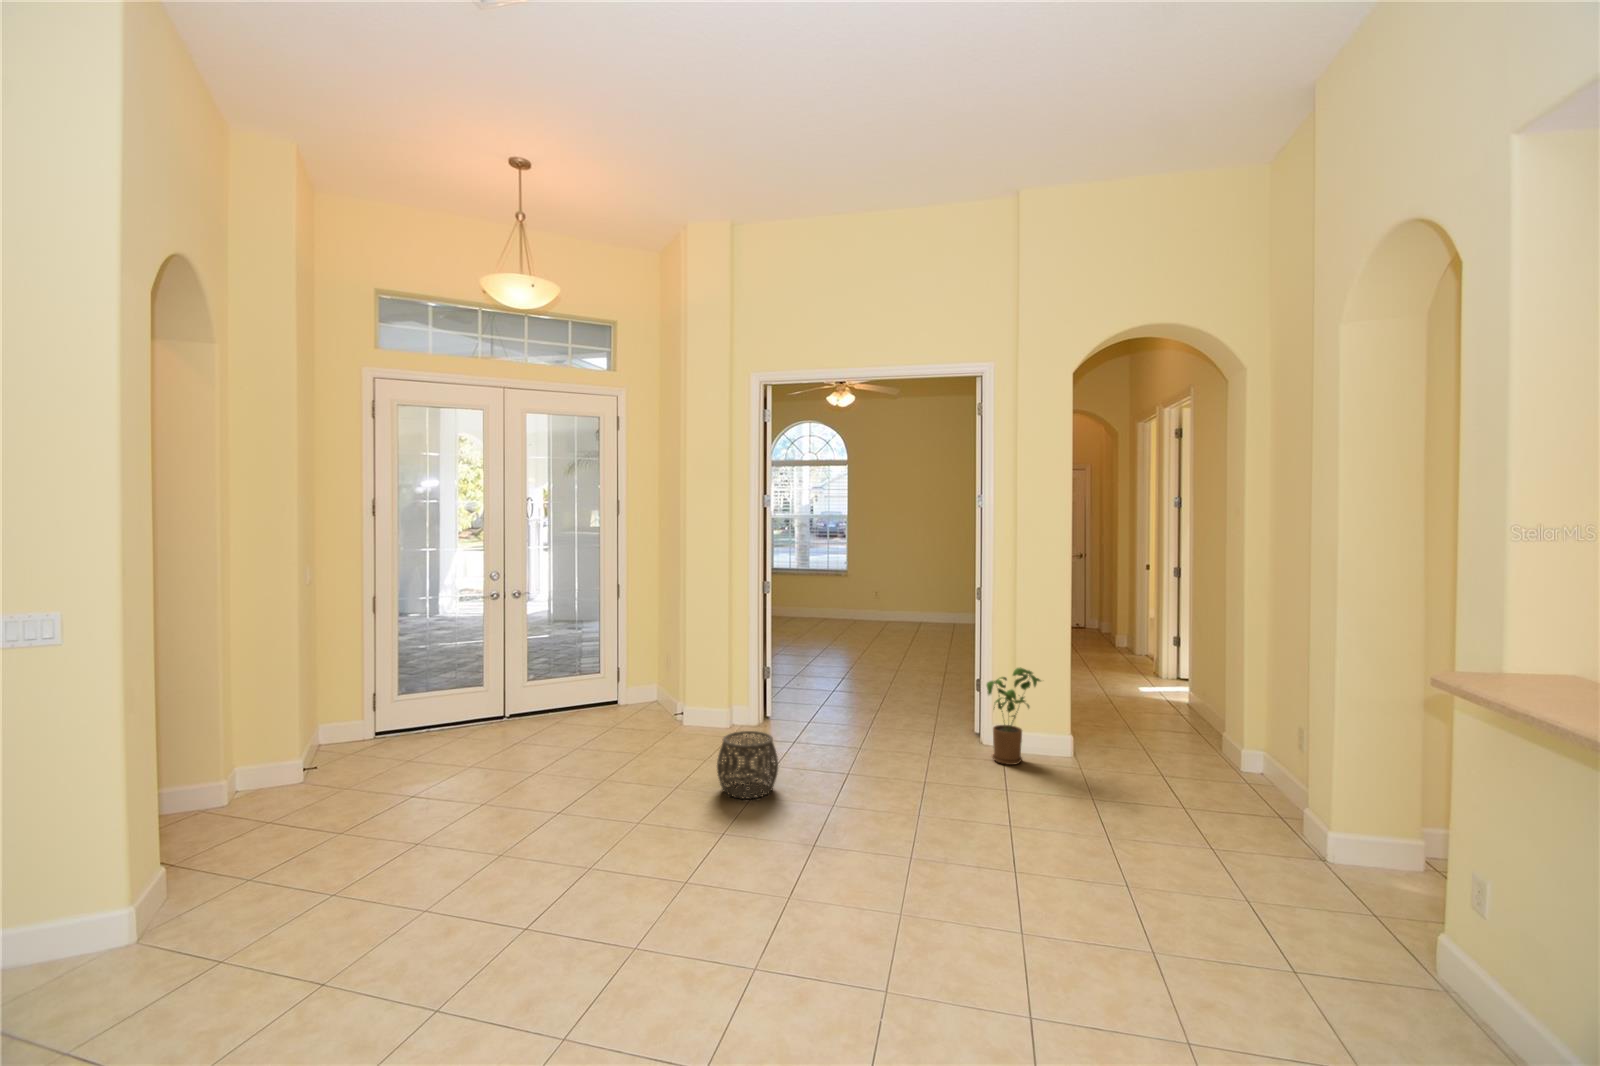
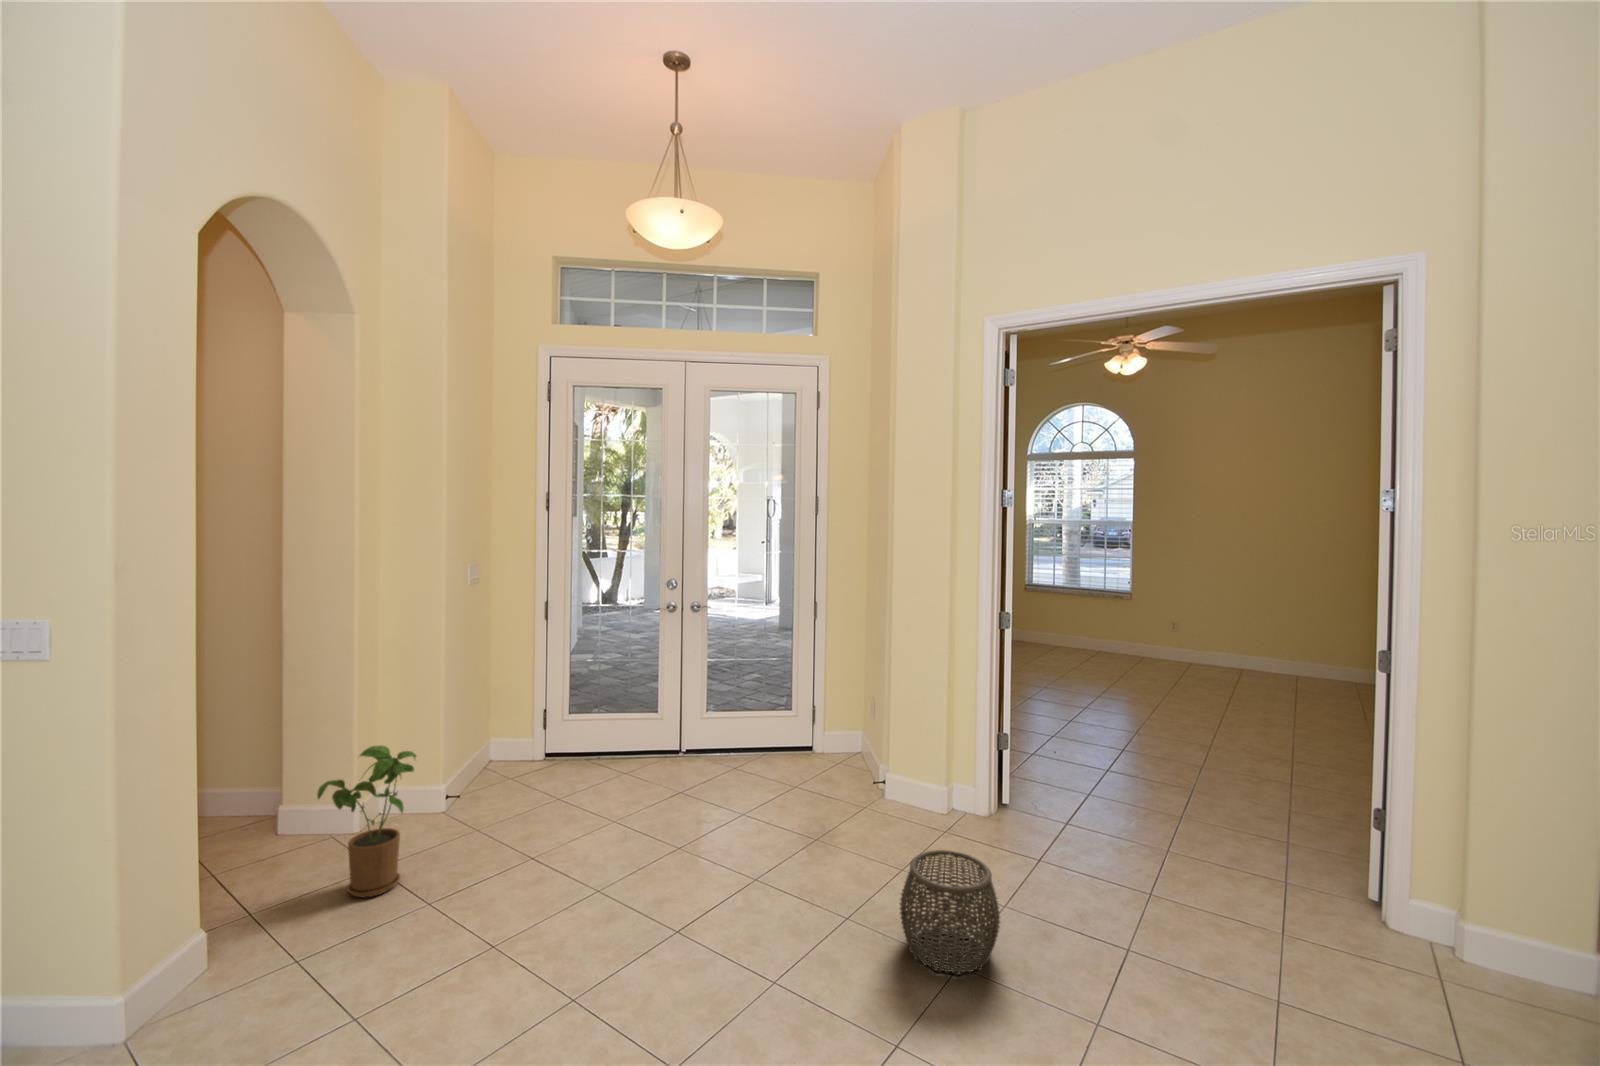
house plant: present [987,667,1041,765] -> present [317,745,416,897]

